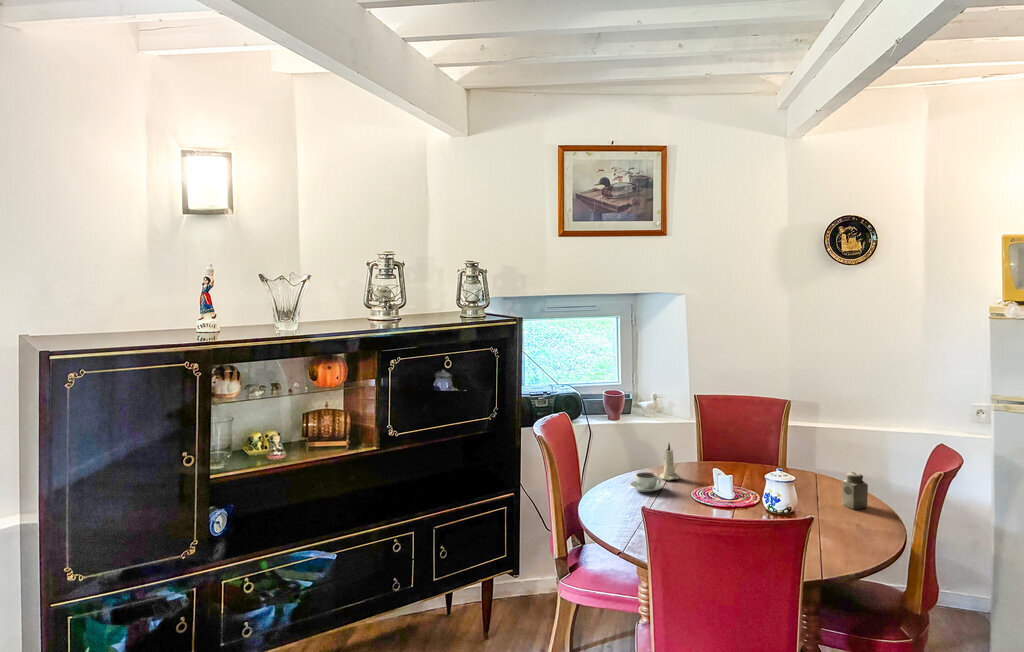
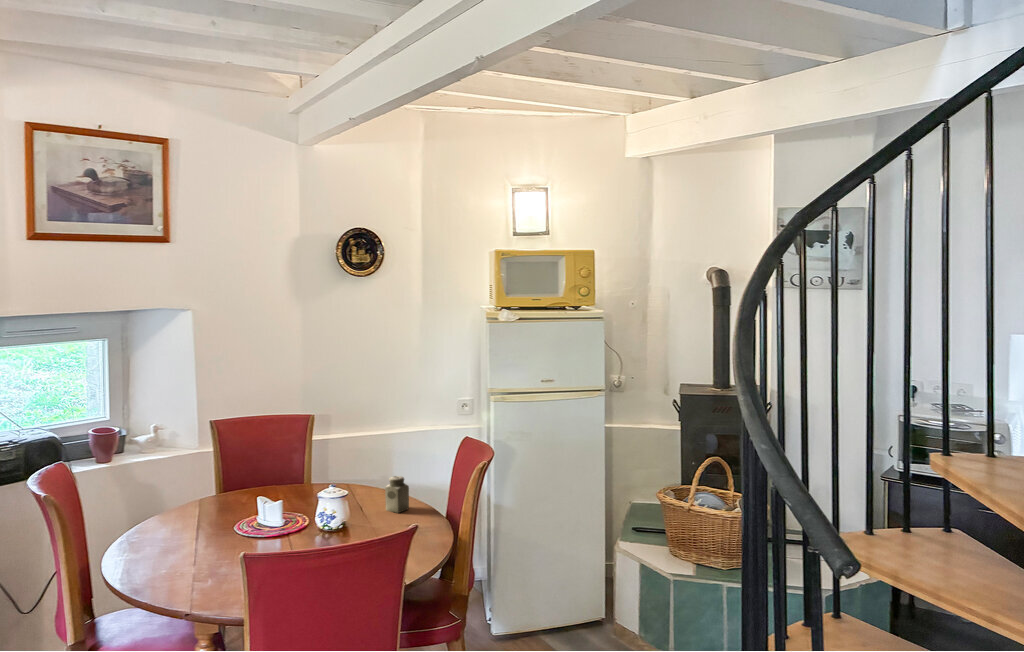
candle: present [660,443,680,480] -> none [184,475,209,519]
coffee cup: present [630,472,664,492] -> none [151,514,195,538]

